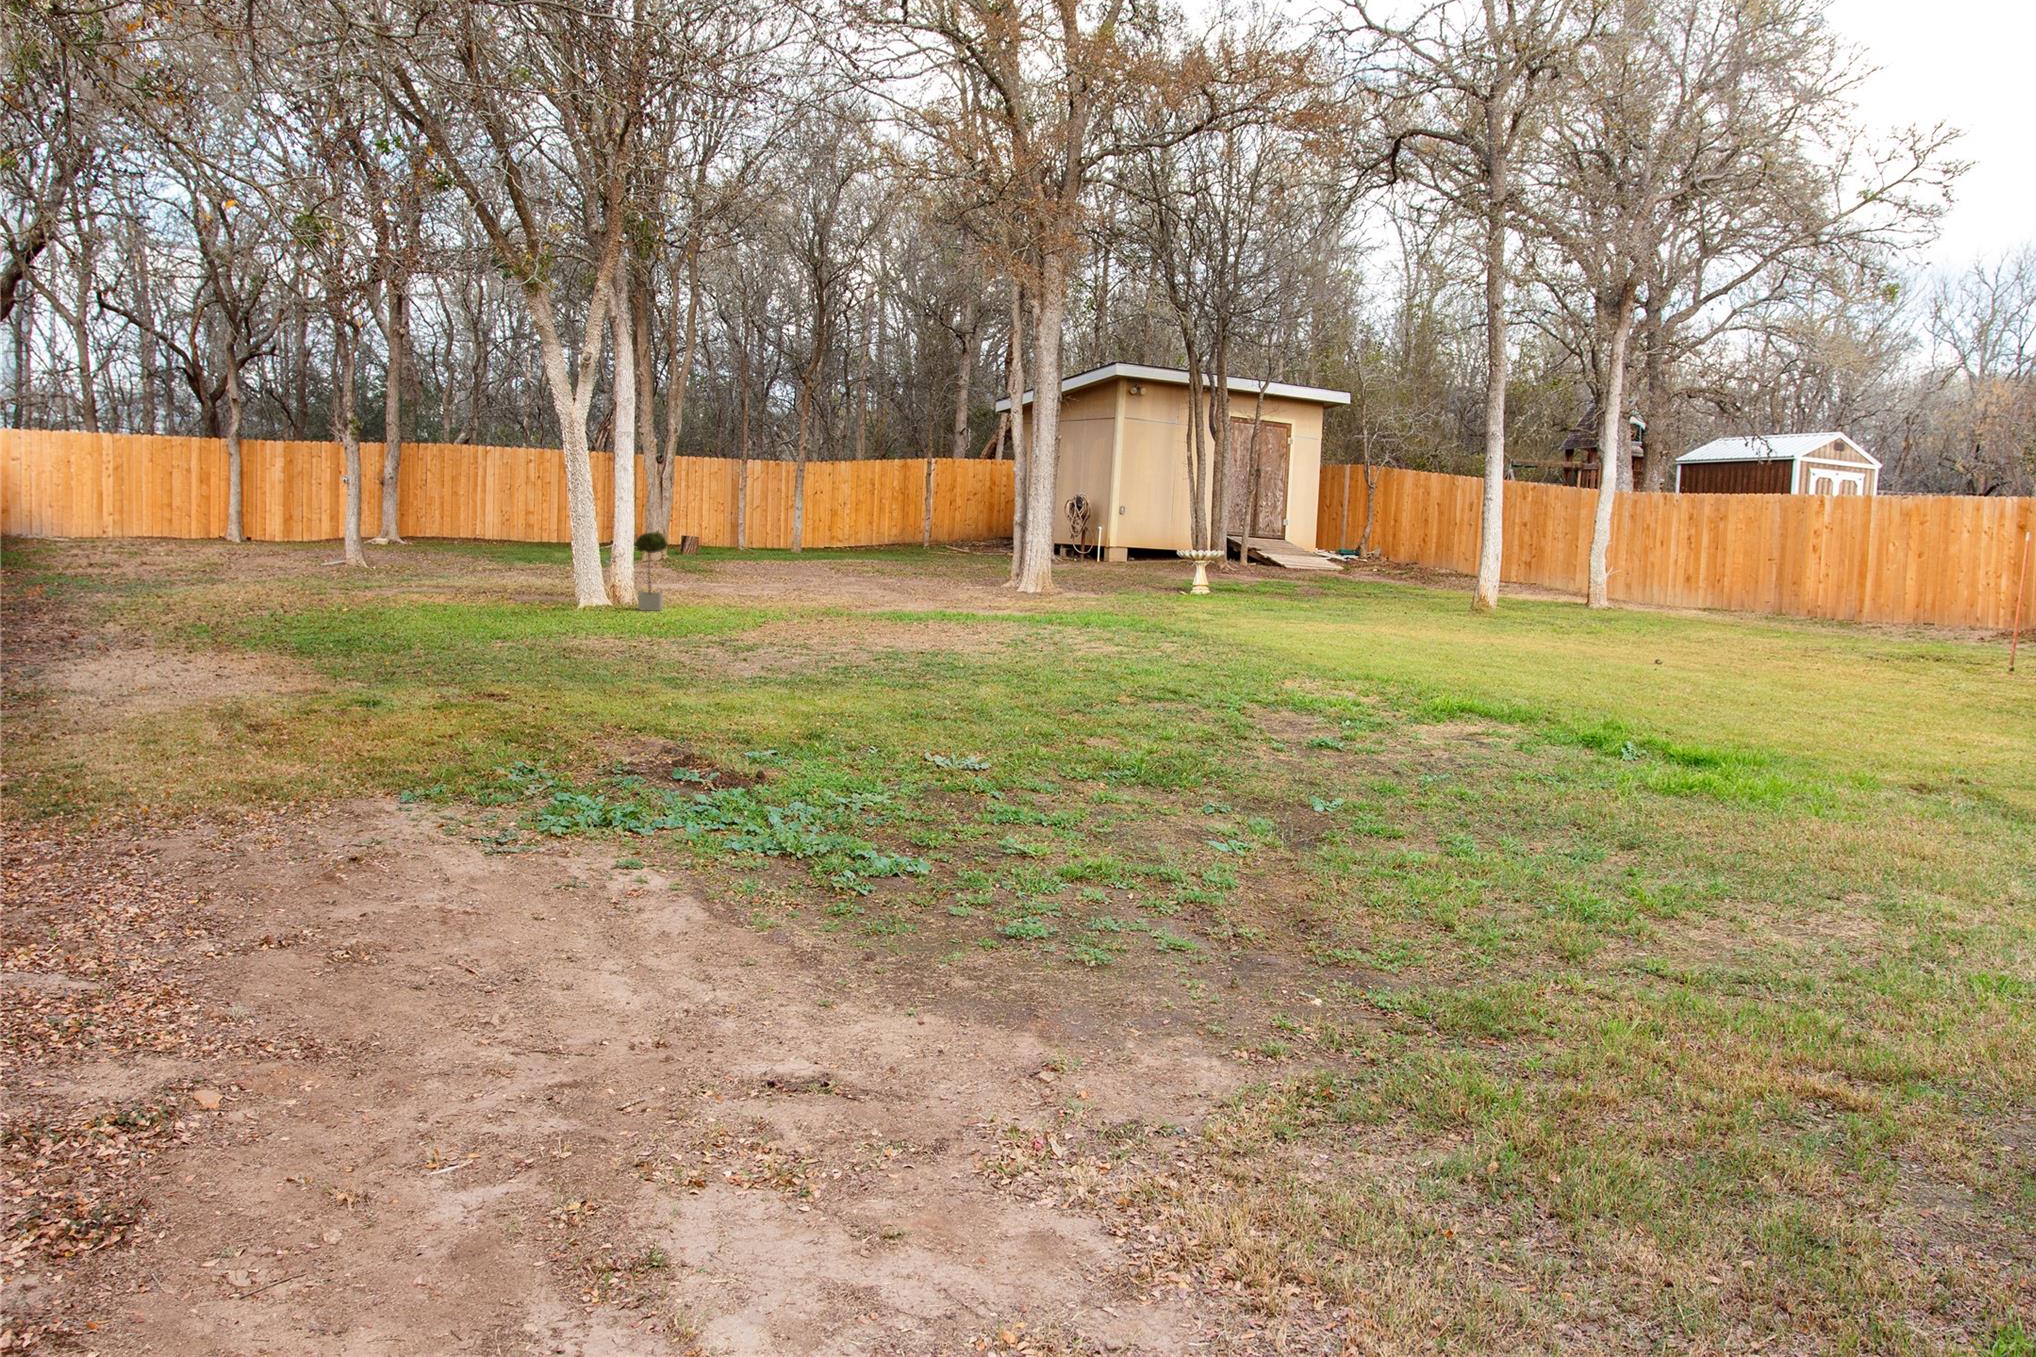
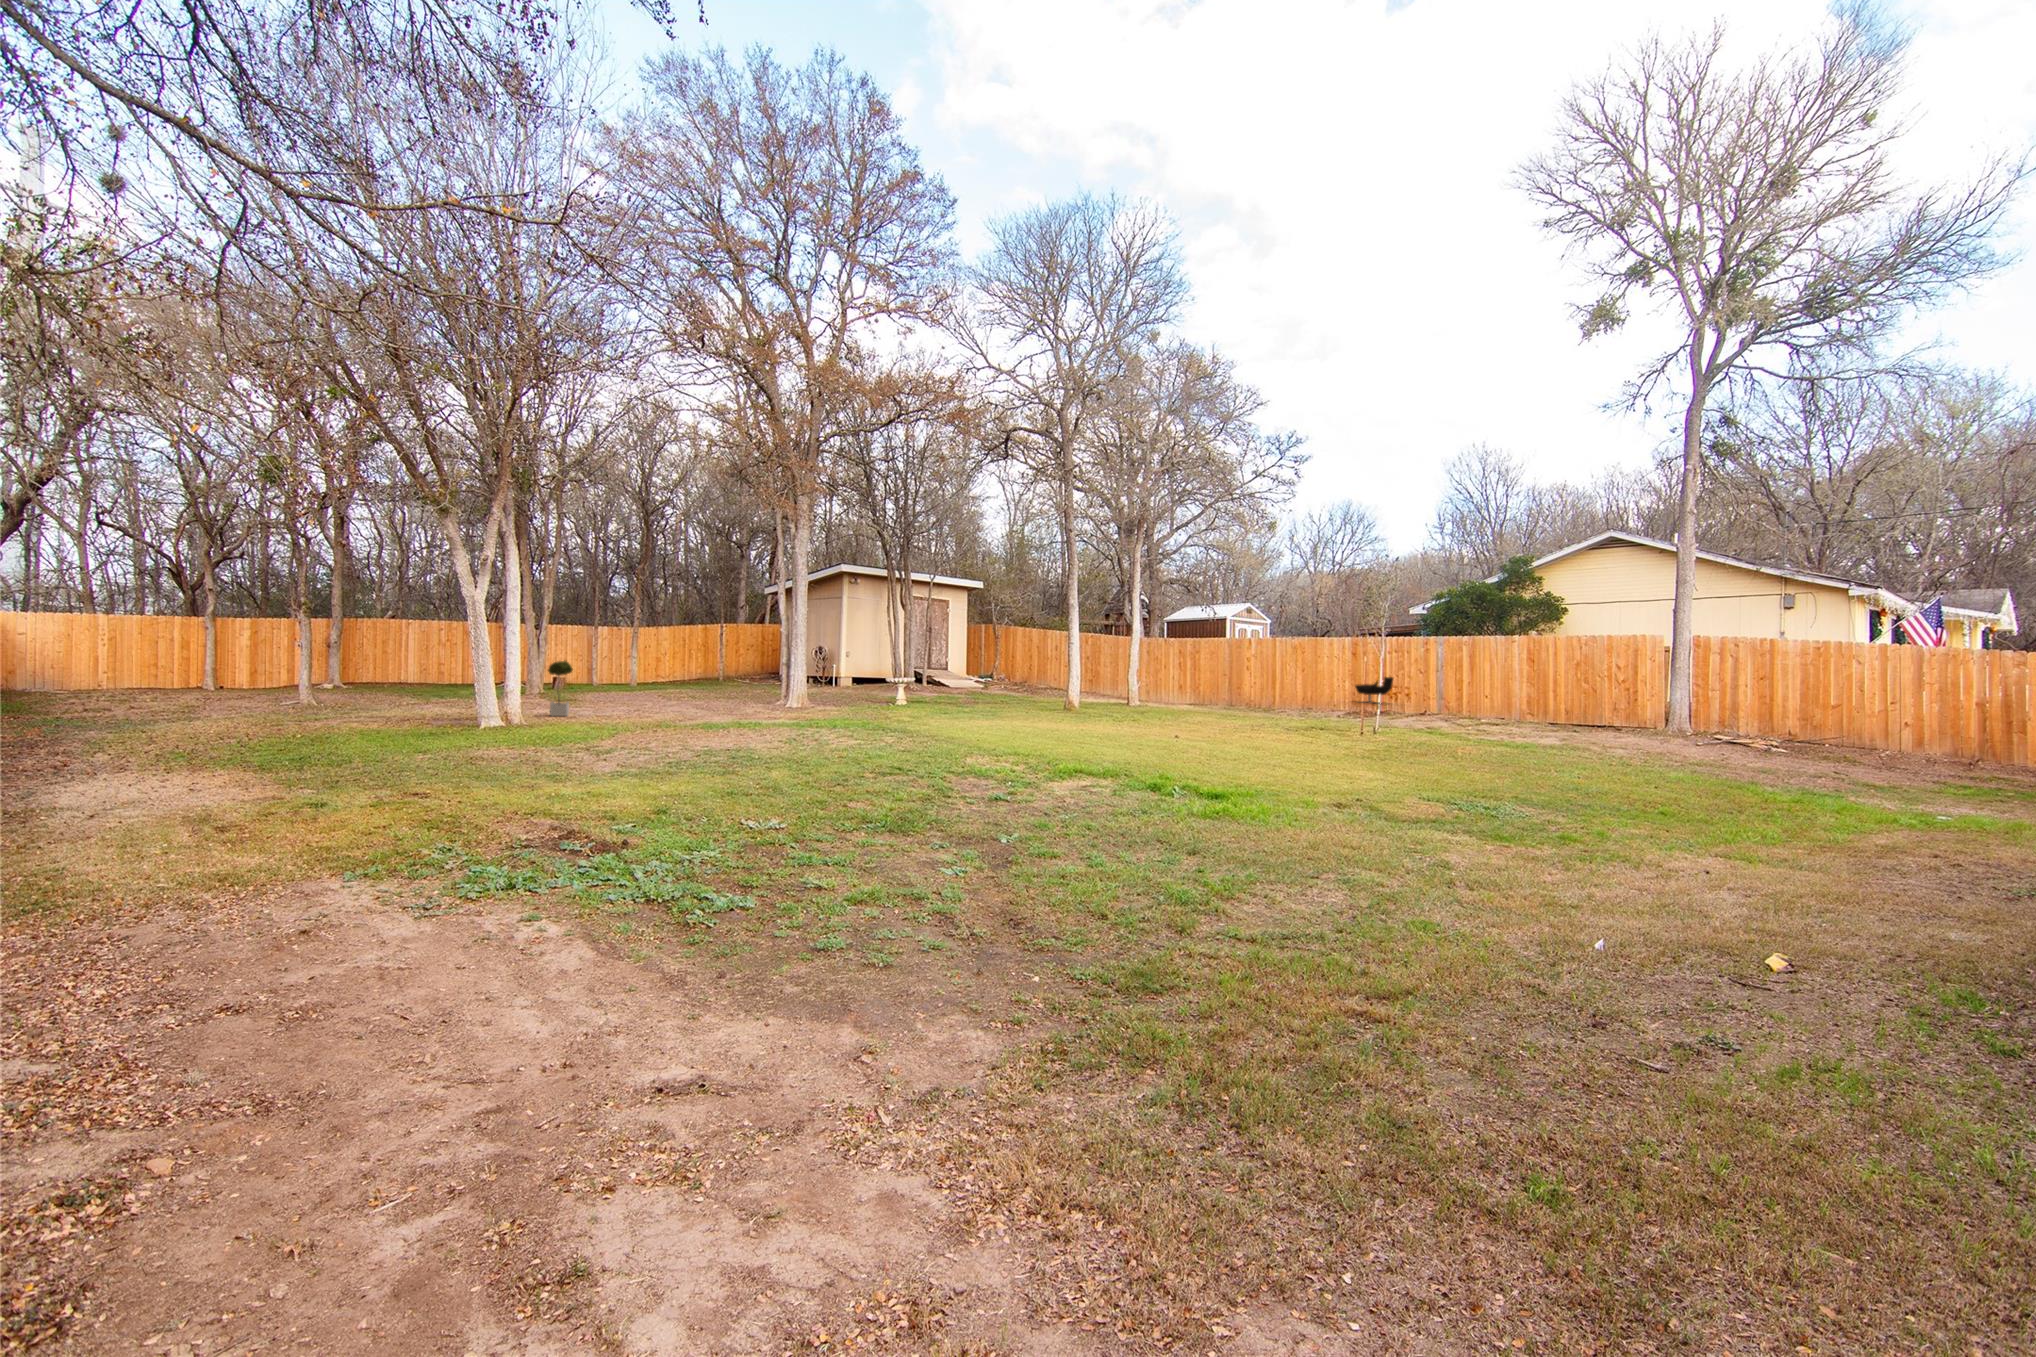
lounge chair: none [1919,578,1996,626] -> present [1355,677,1393,702]

